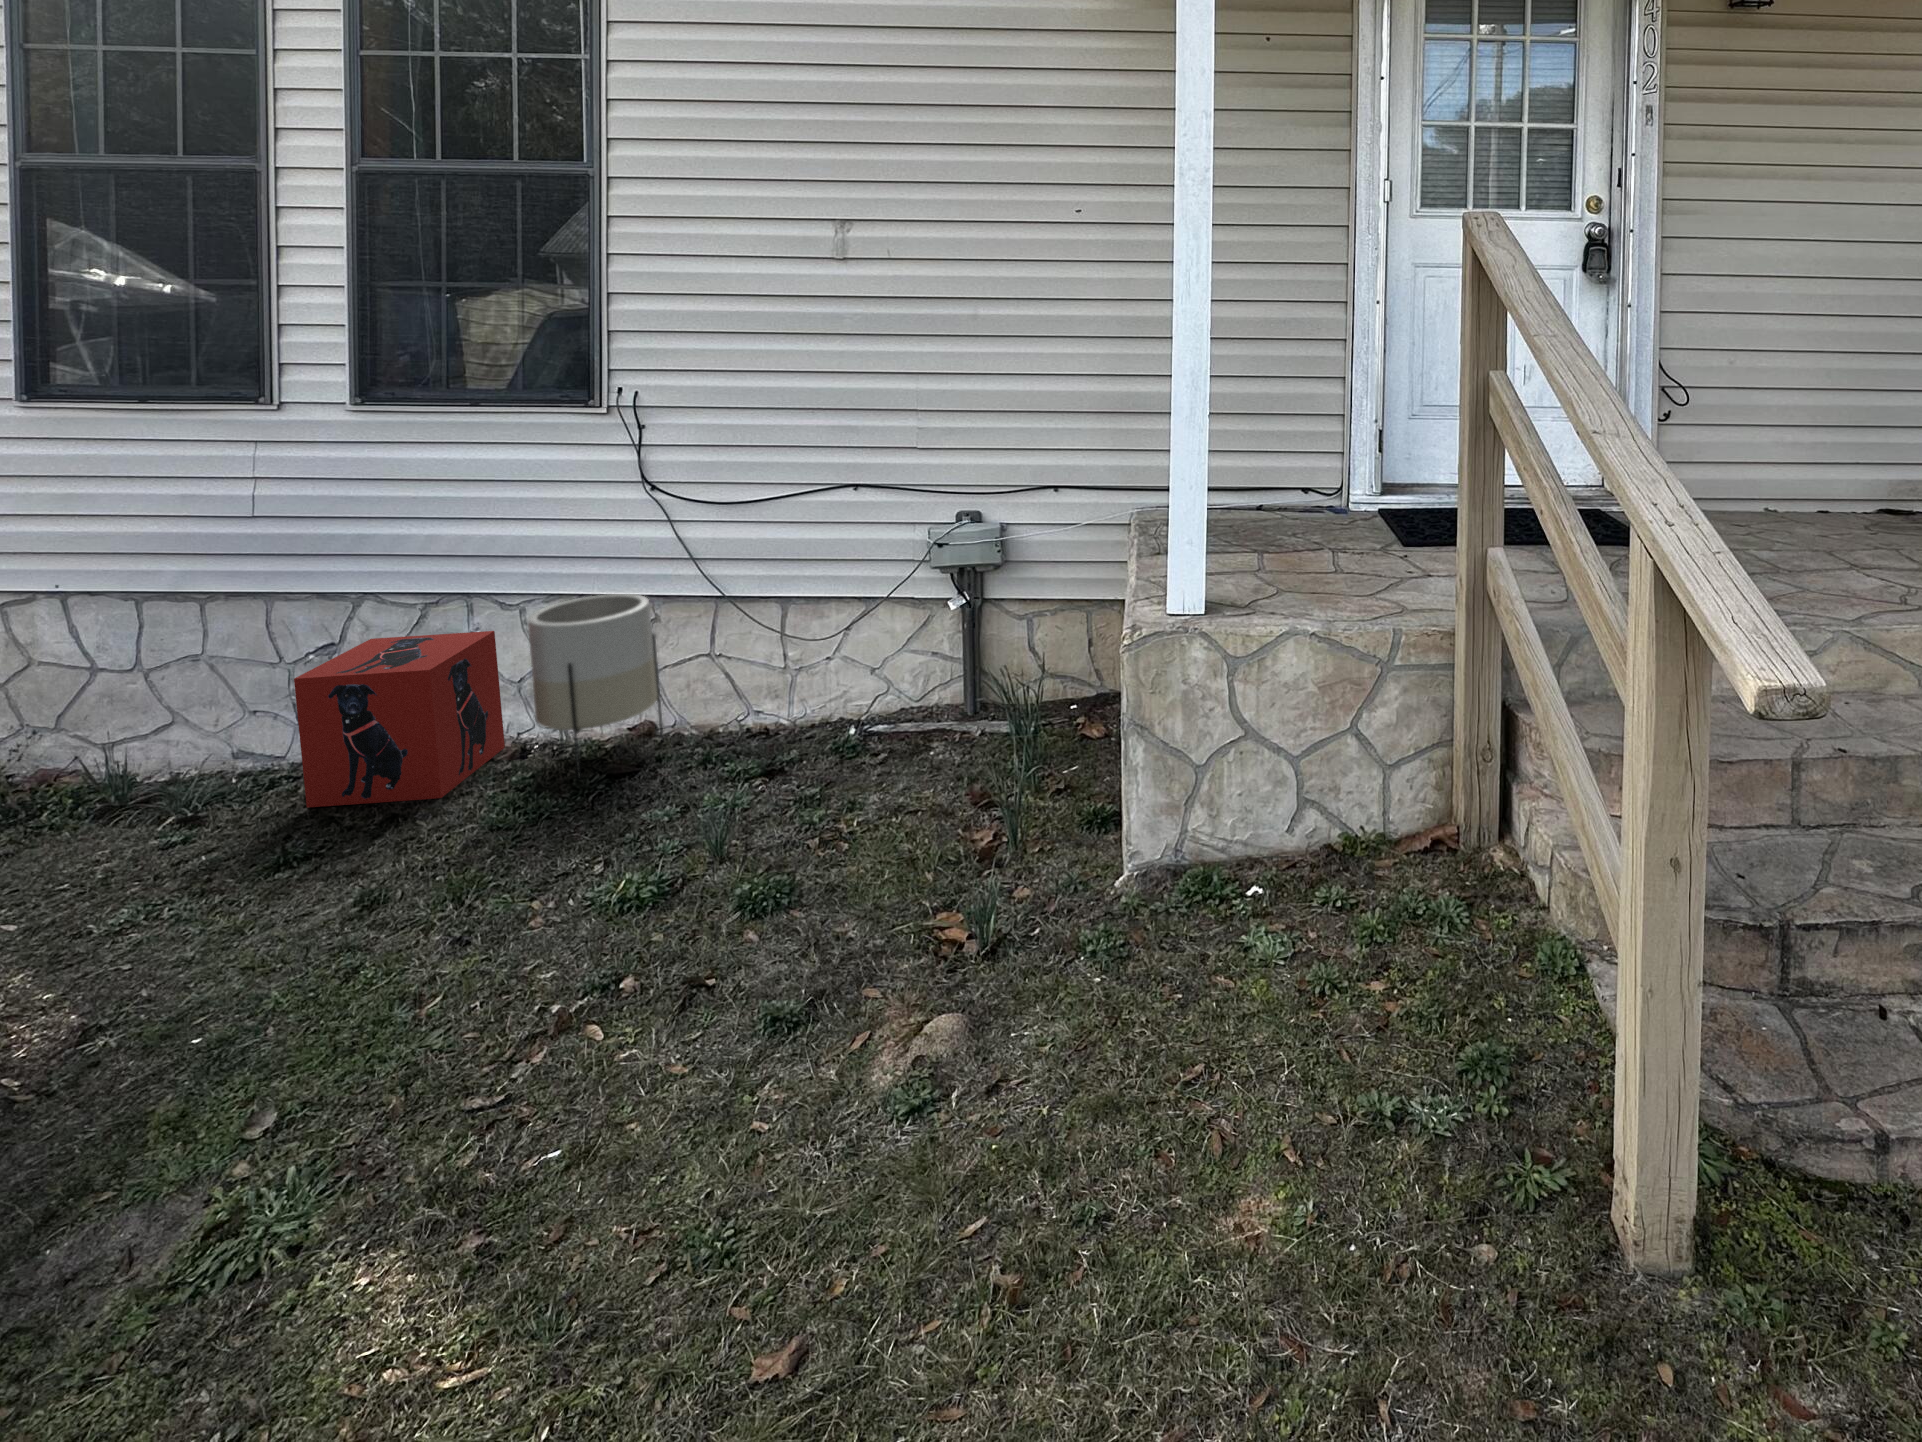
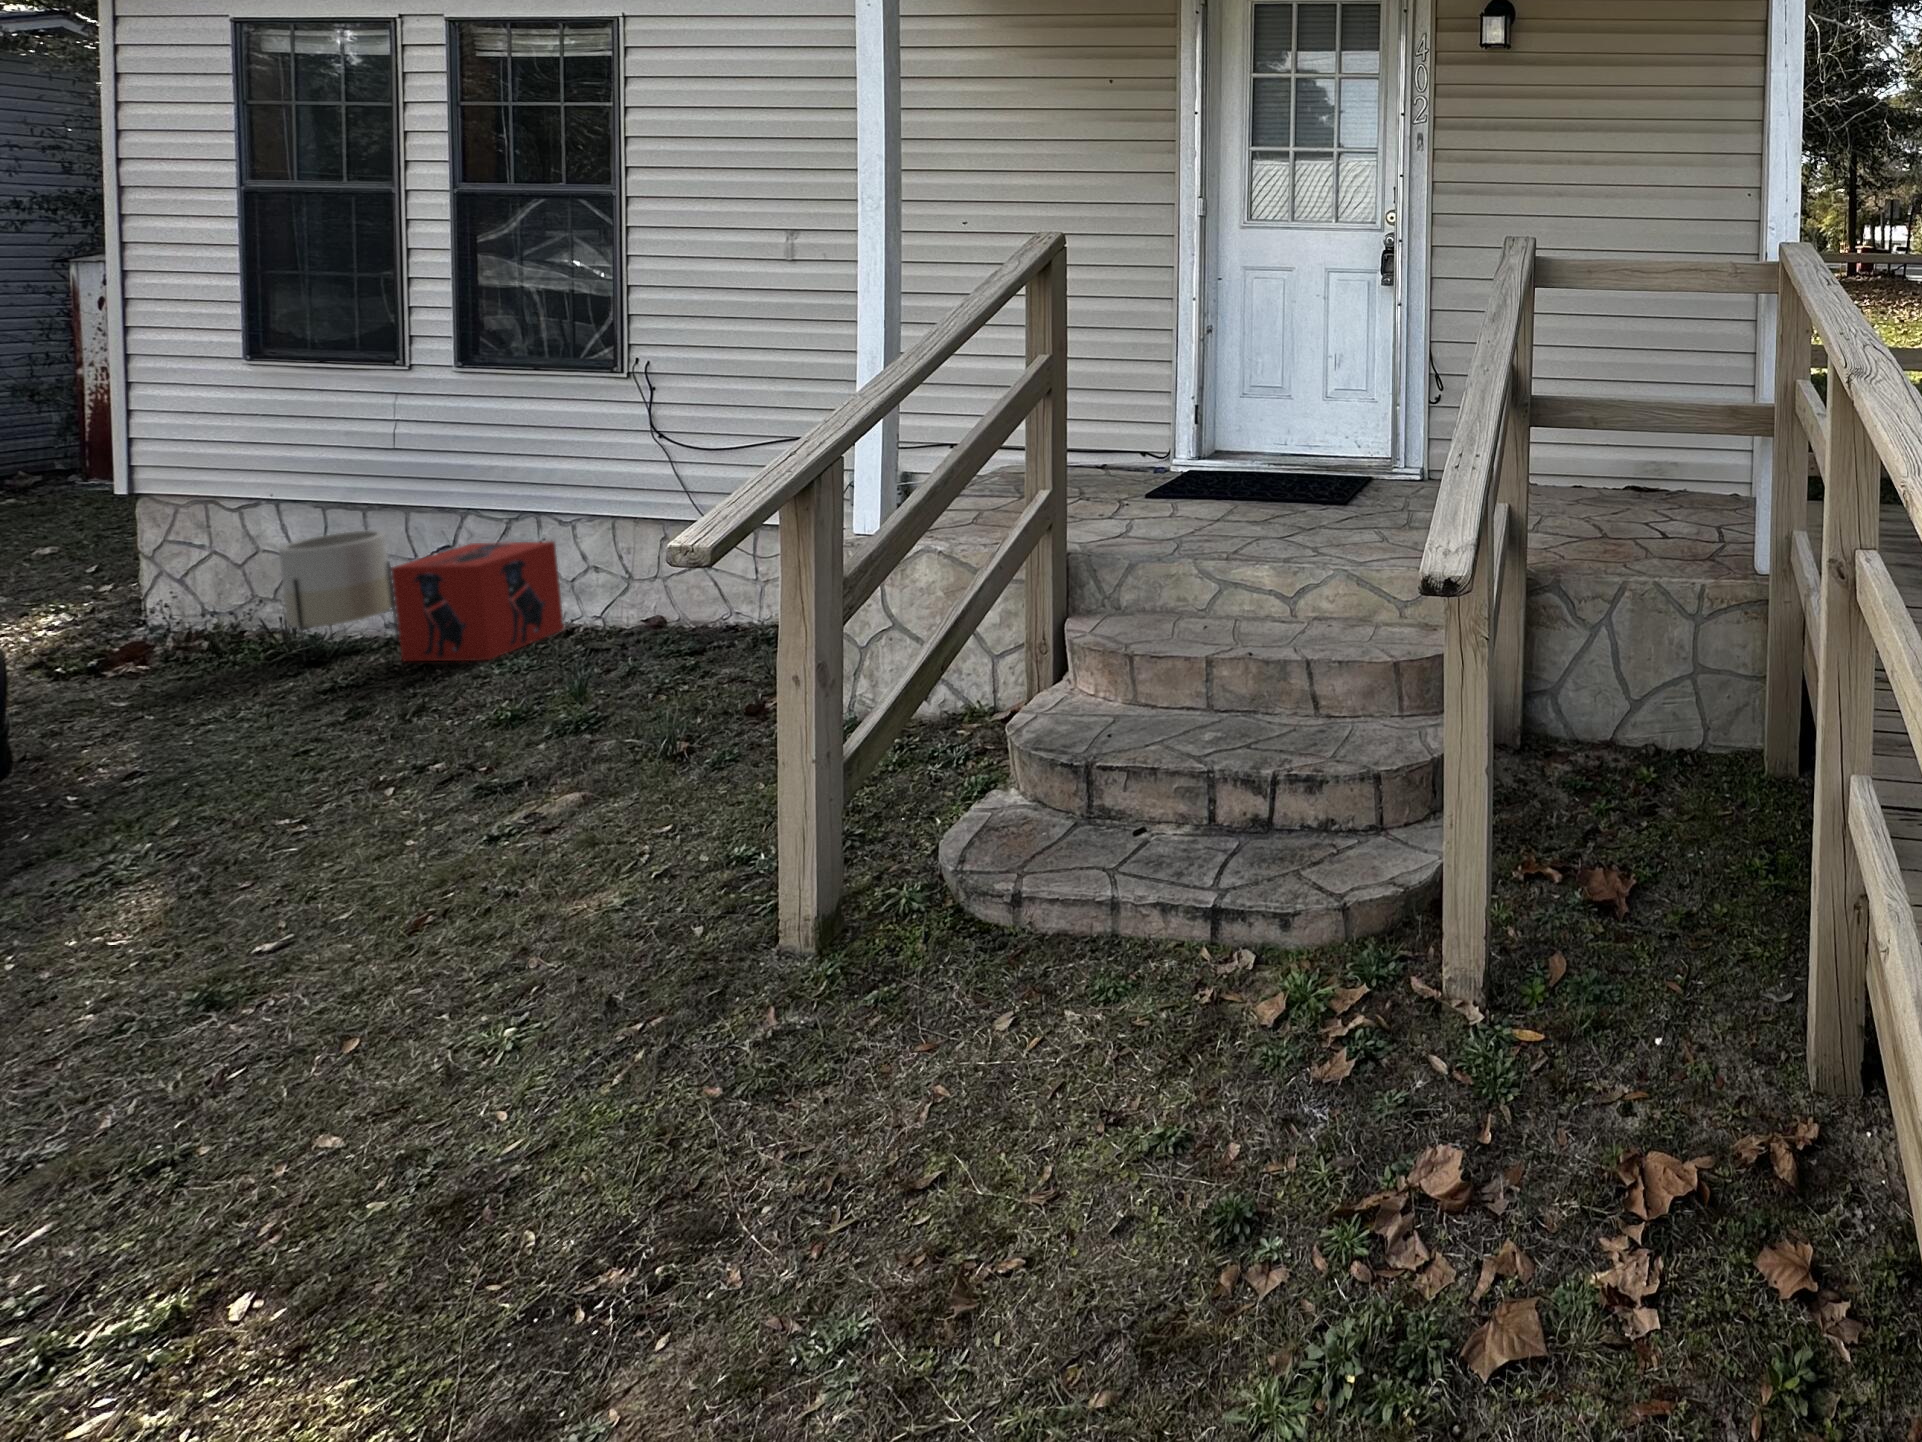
planter: present [528,594,664,778] -> present [279,530,399,662]

